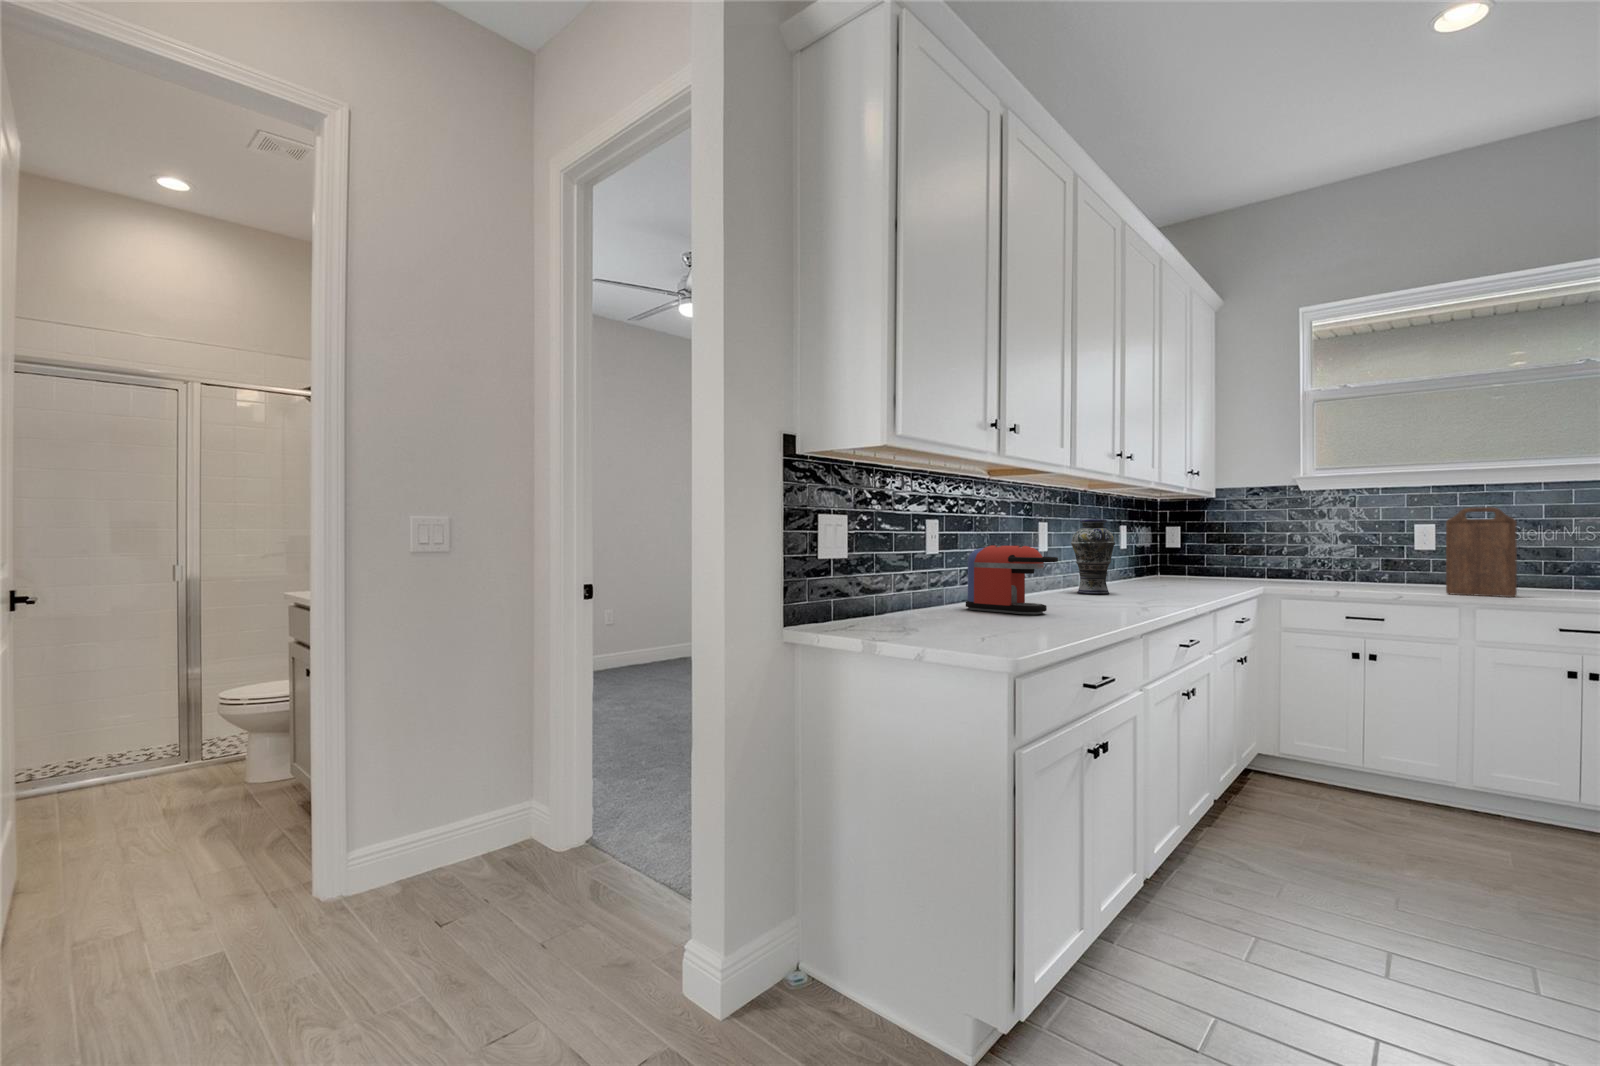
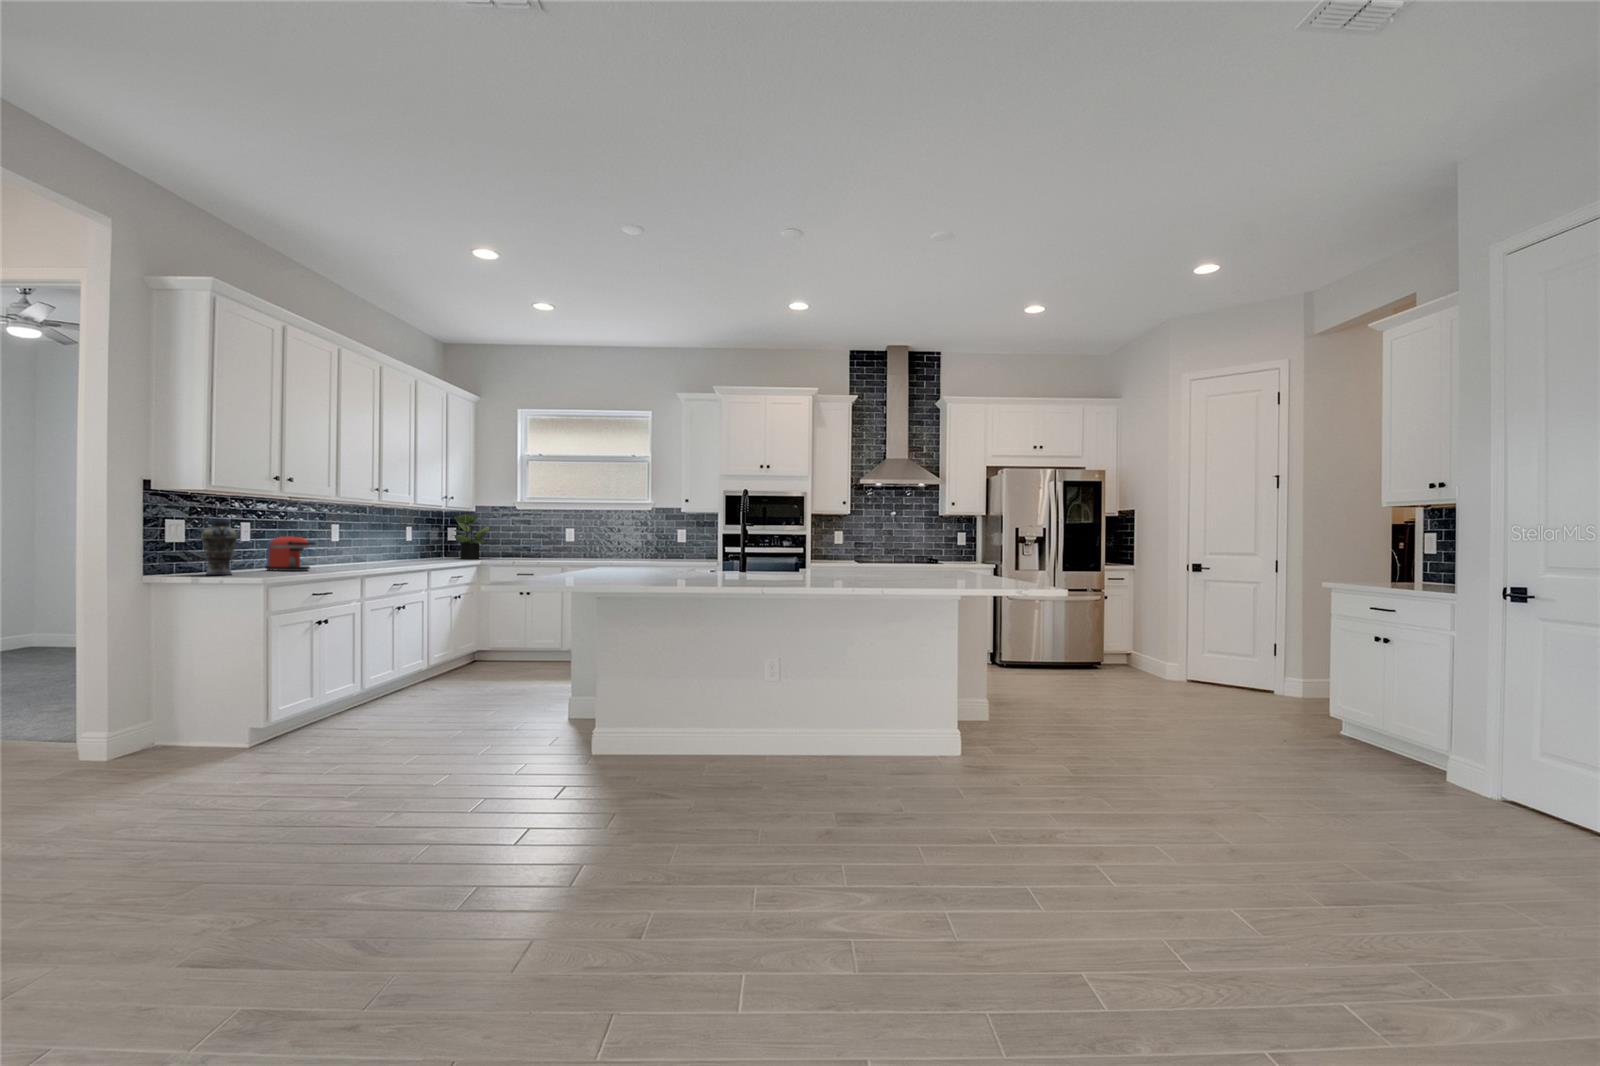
potted plant: none [1174,502,1243,578] -> present [453,514,490,559]
cutting board: present [1446,507,1517,597] -> none [557,521,581,564]
vase: present [1071,519,1115,594] -> present [201,520,237,575]

